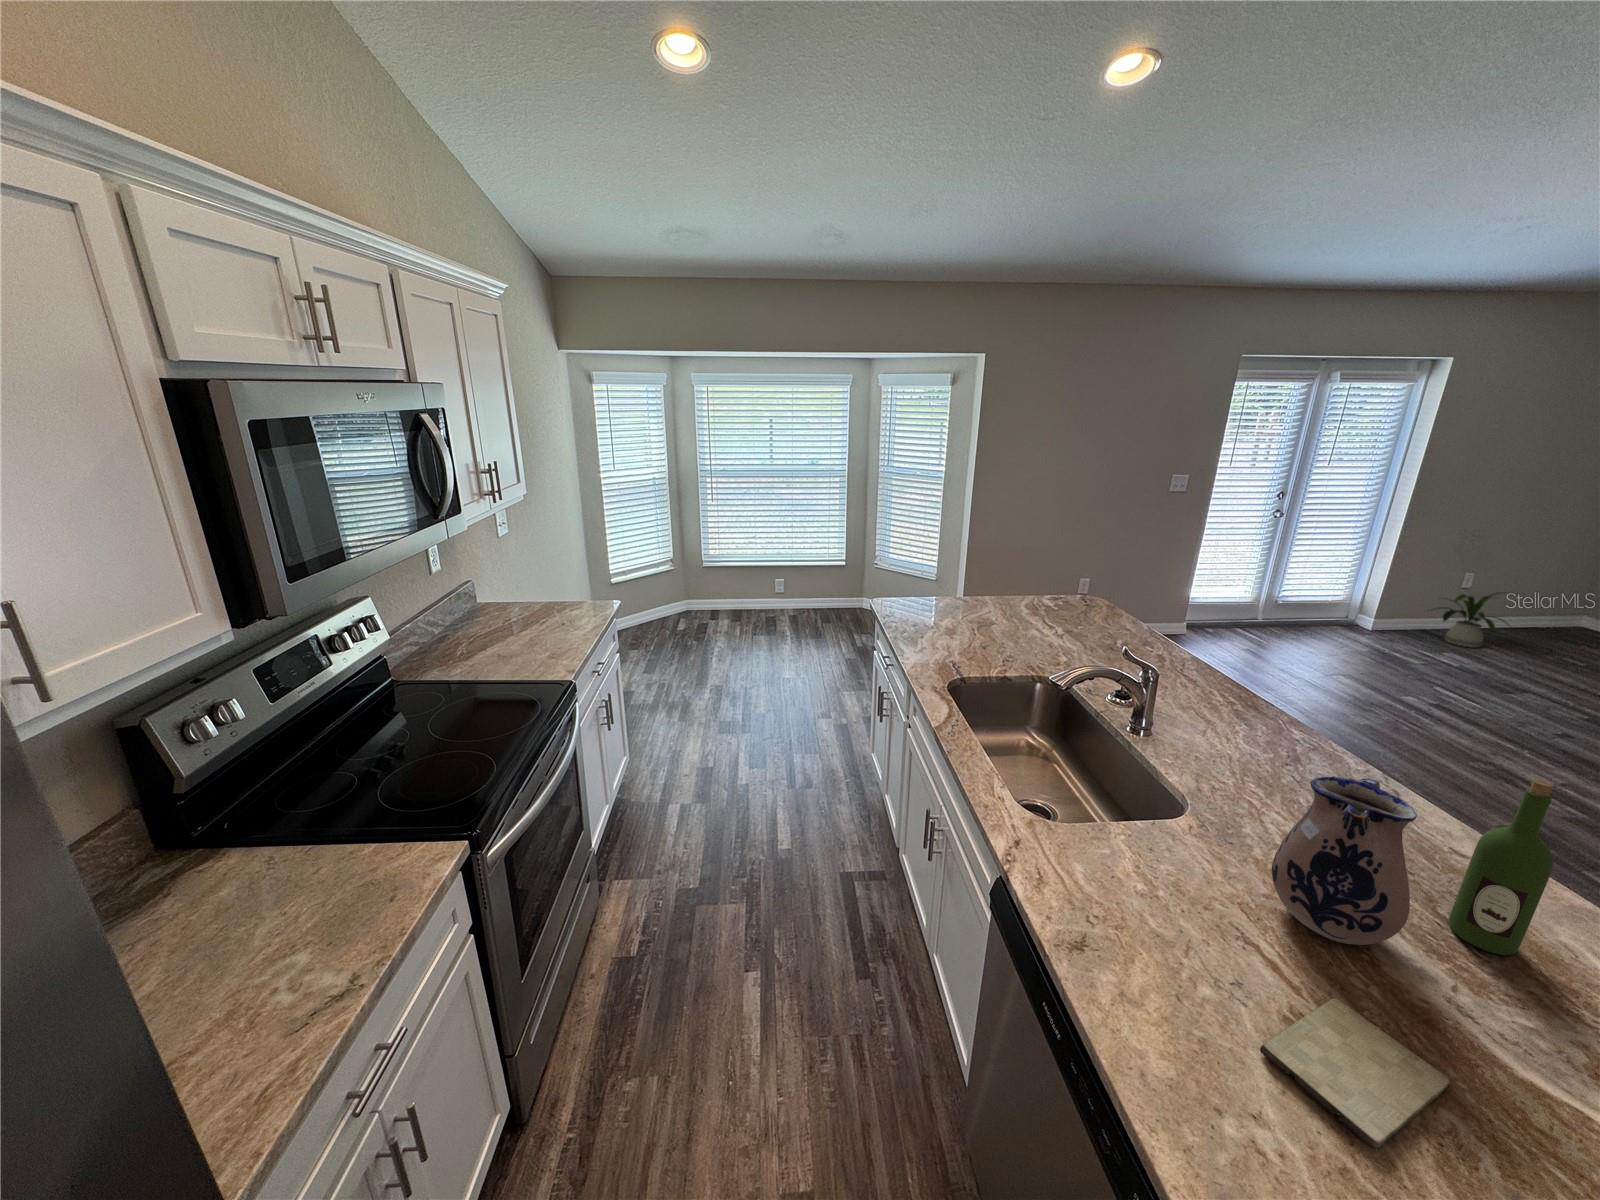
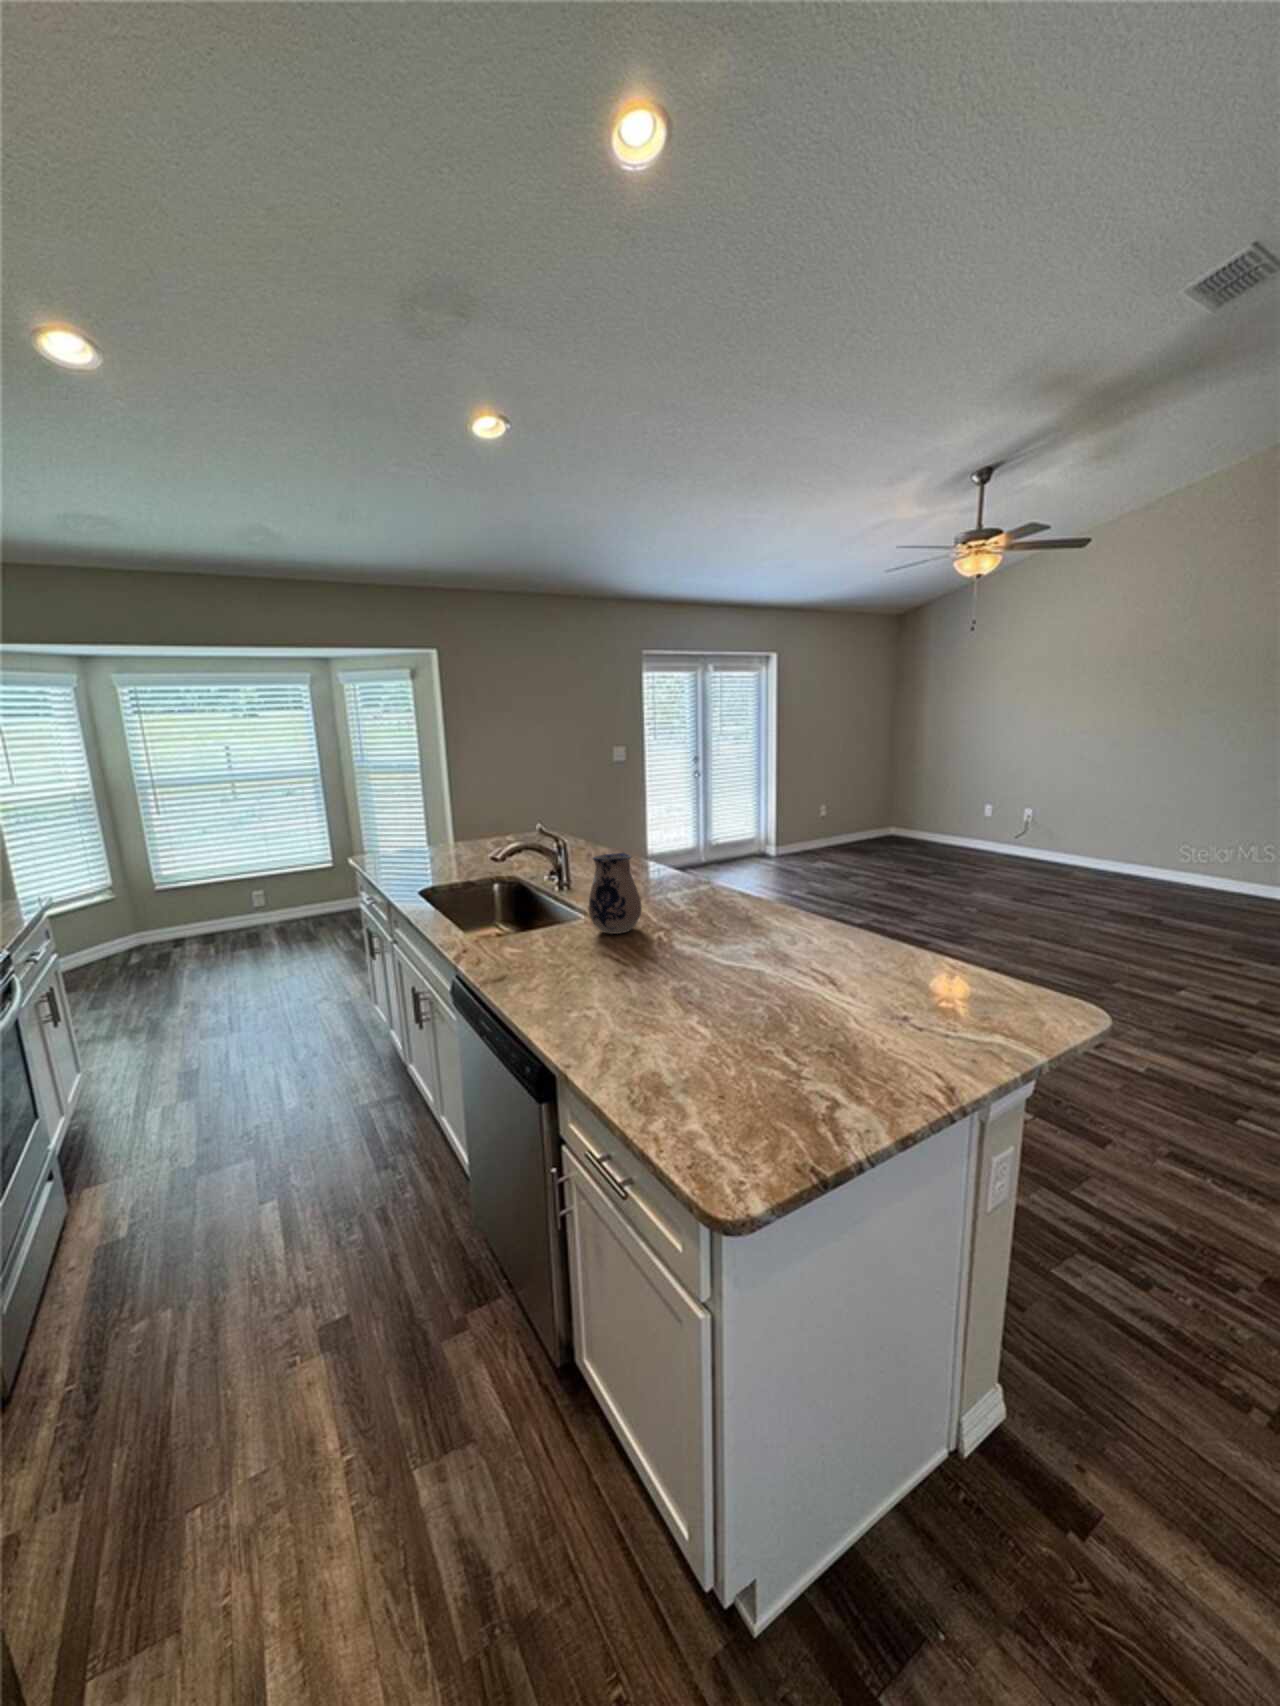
house plant: present [1437,592,1506,647] -> none [801,813,848,856]
wine bottle: present [1448,779,1553,955] -> none [668,833,693,922]
cutting board: present [1260,998,1449,1148] -> none [566,948,639,977]

